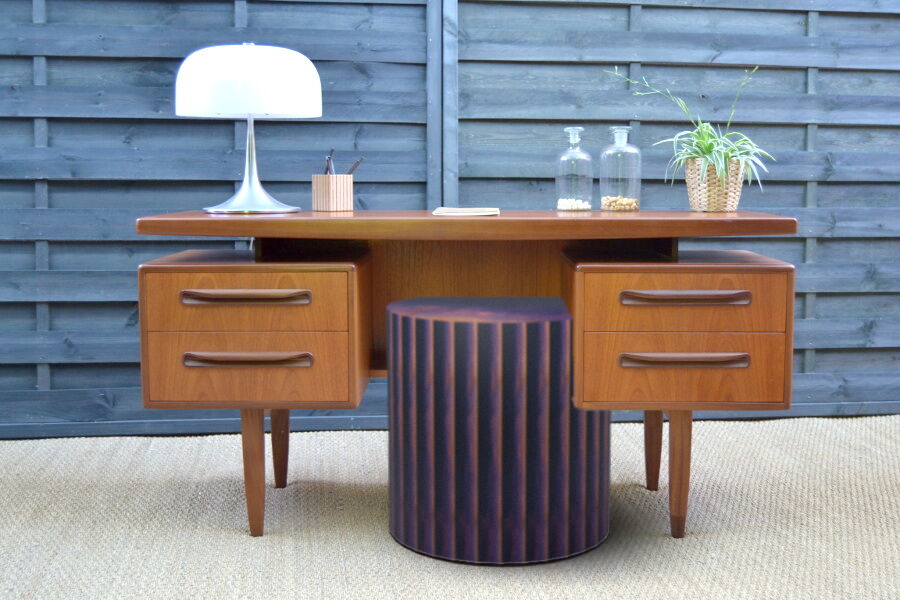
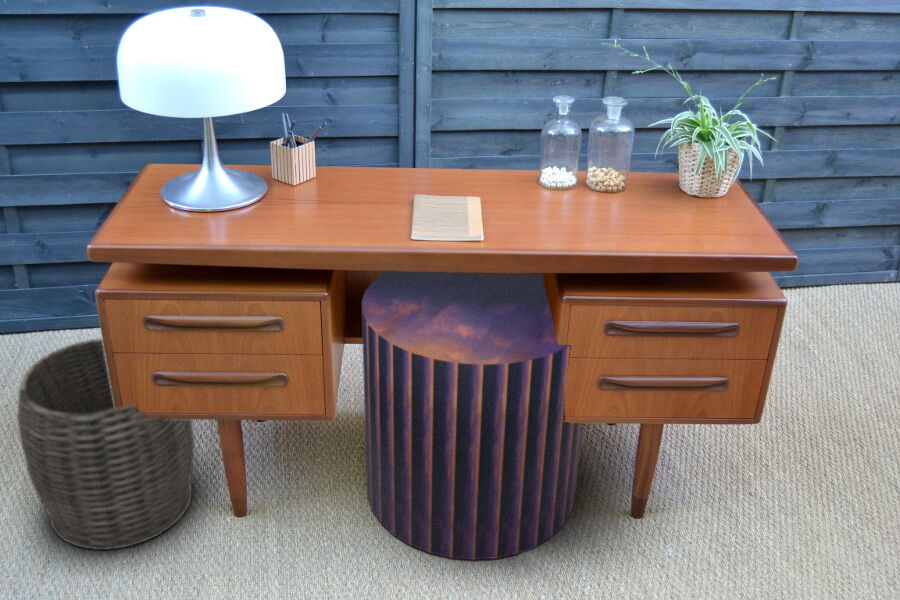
woven basket: none [45,365,213,558] -> present [17,338,194,550]

